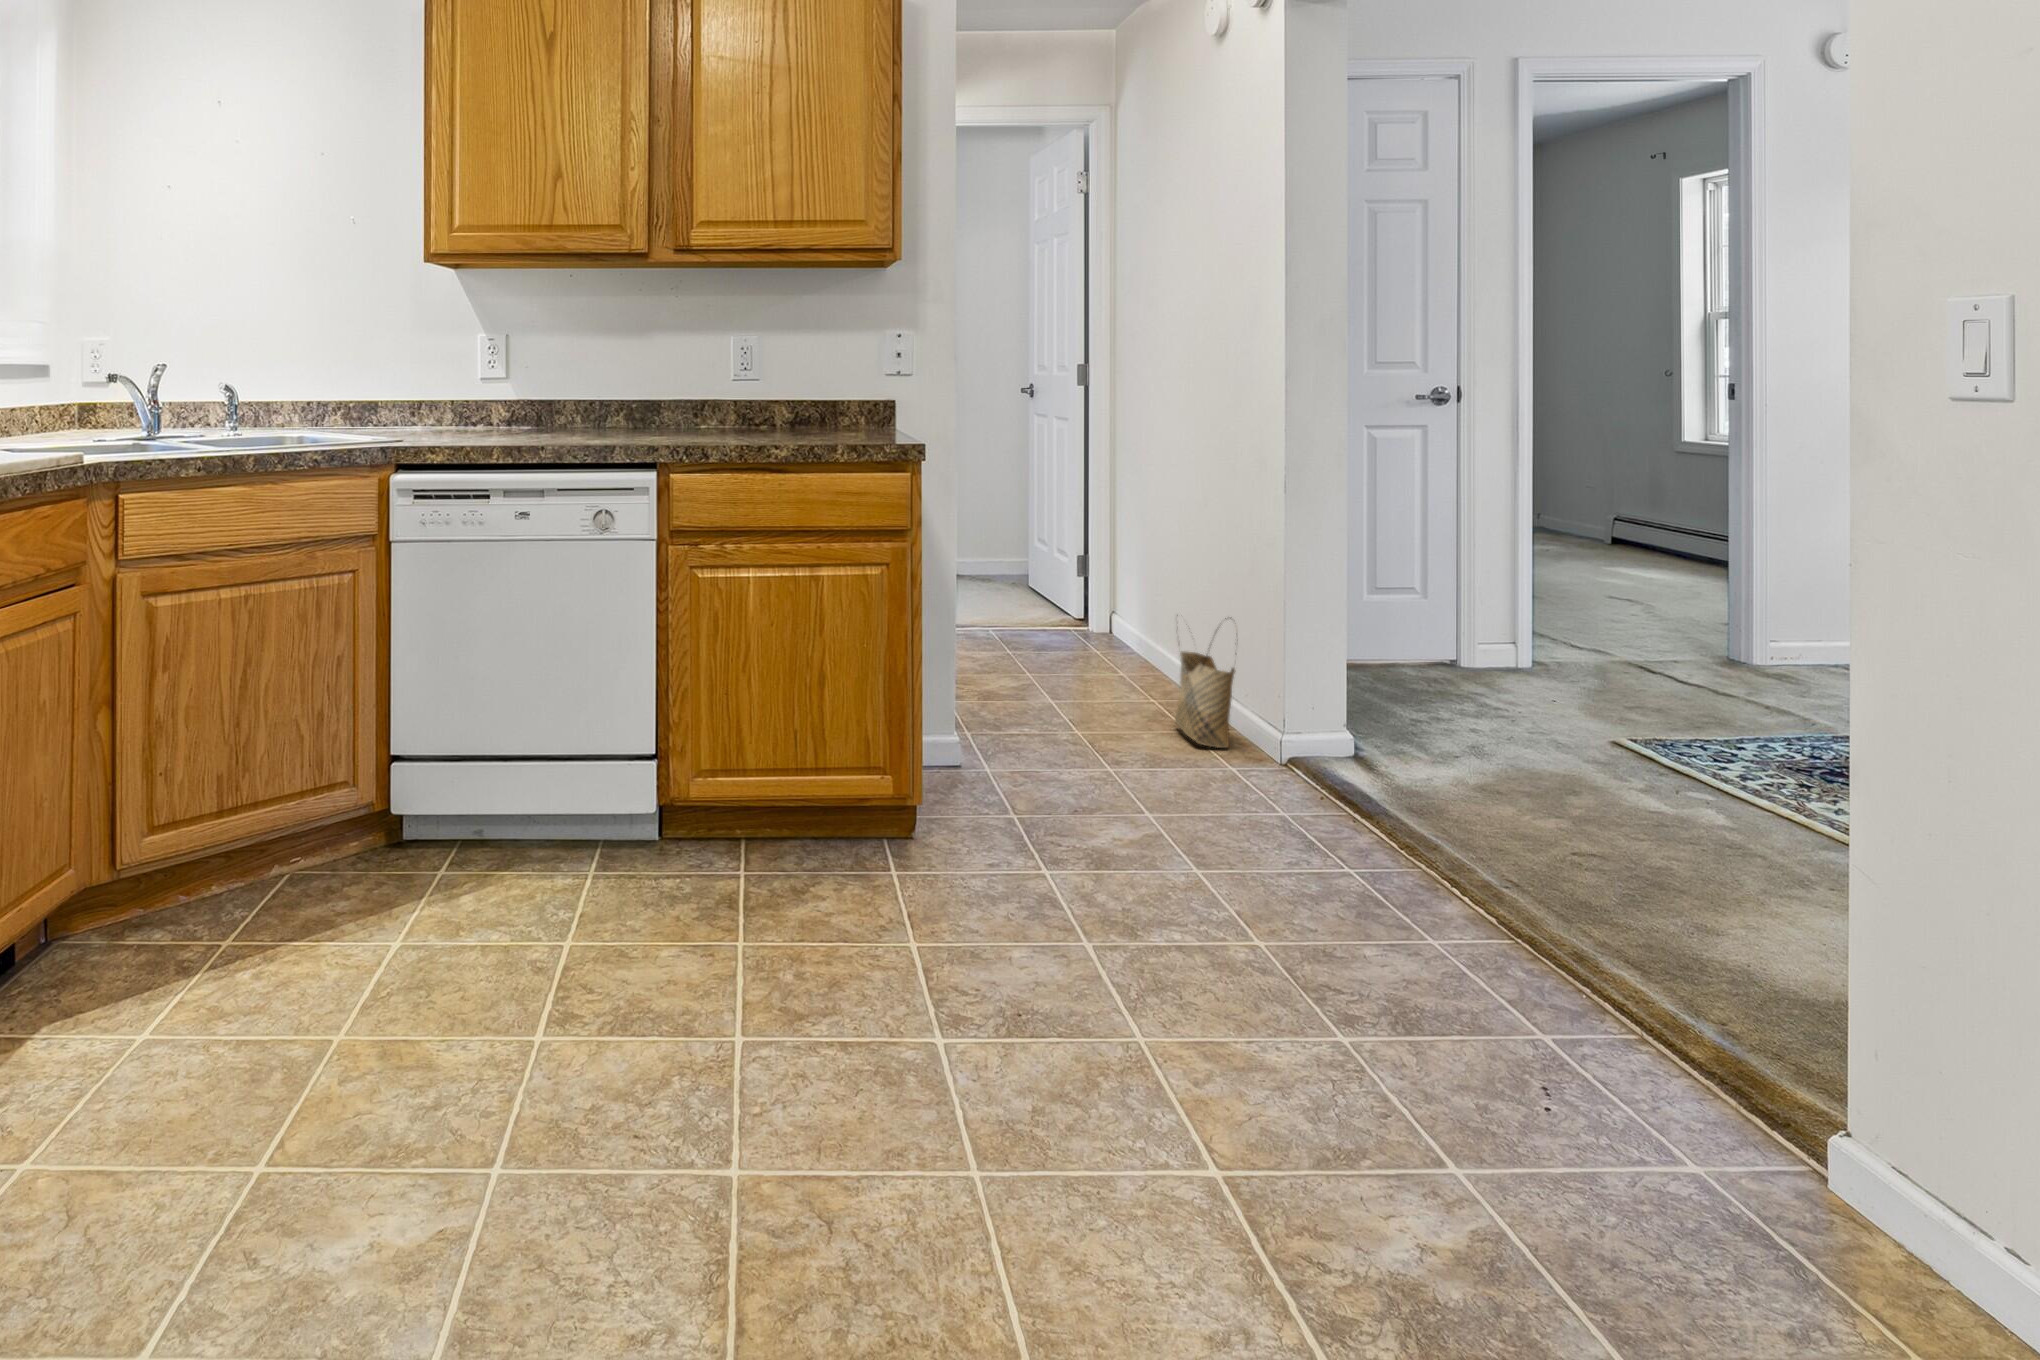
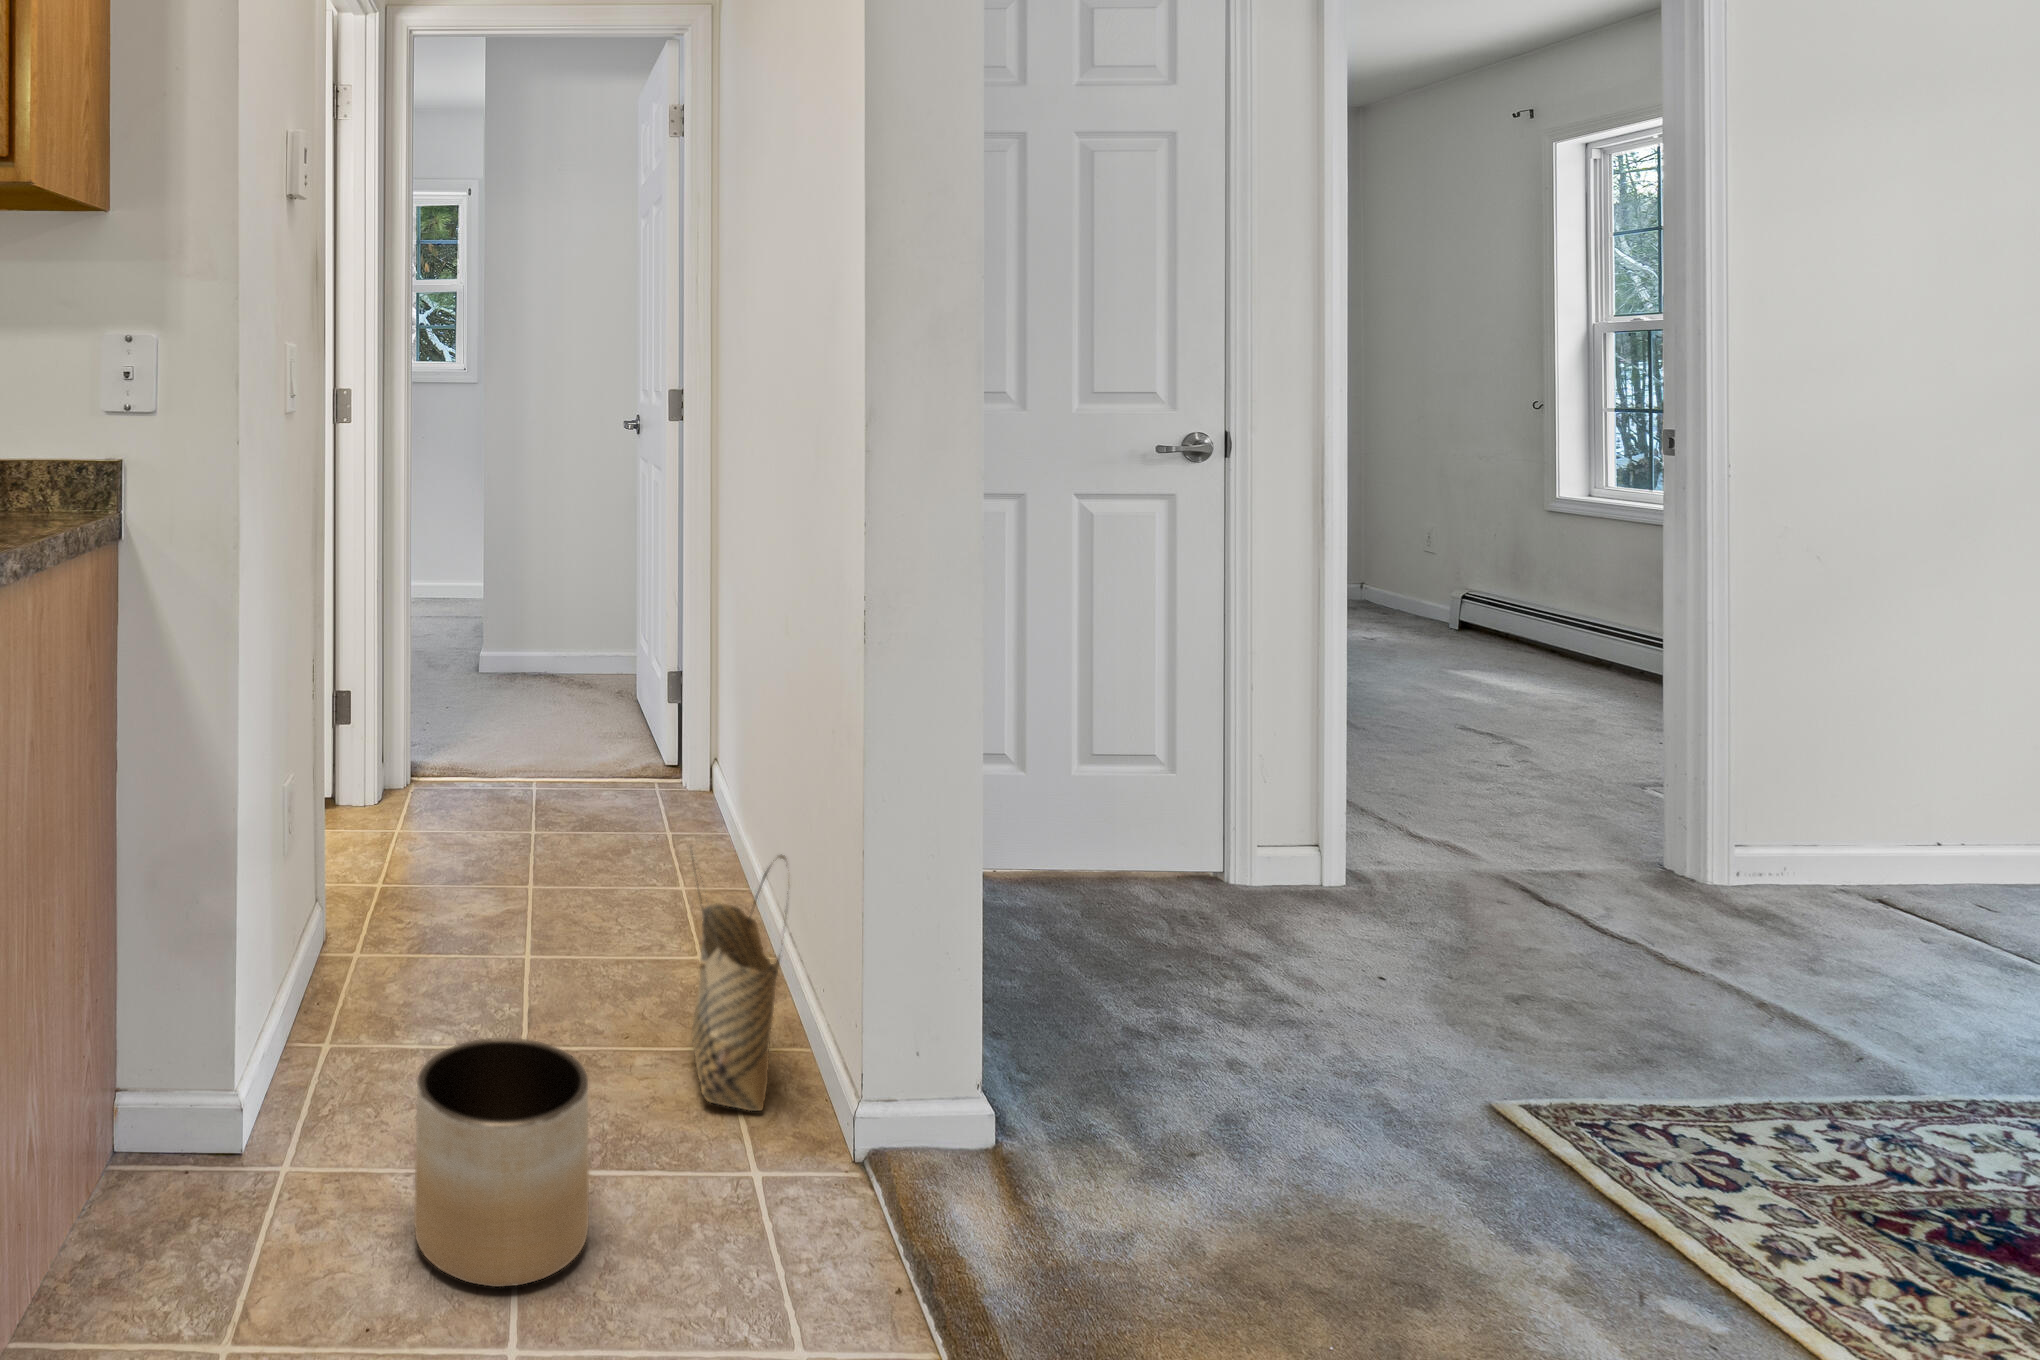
planter: none [1080,695,1170,795] -> present [414,1038,589,1287]

